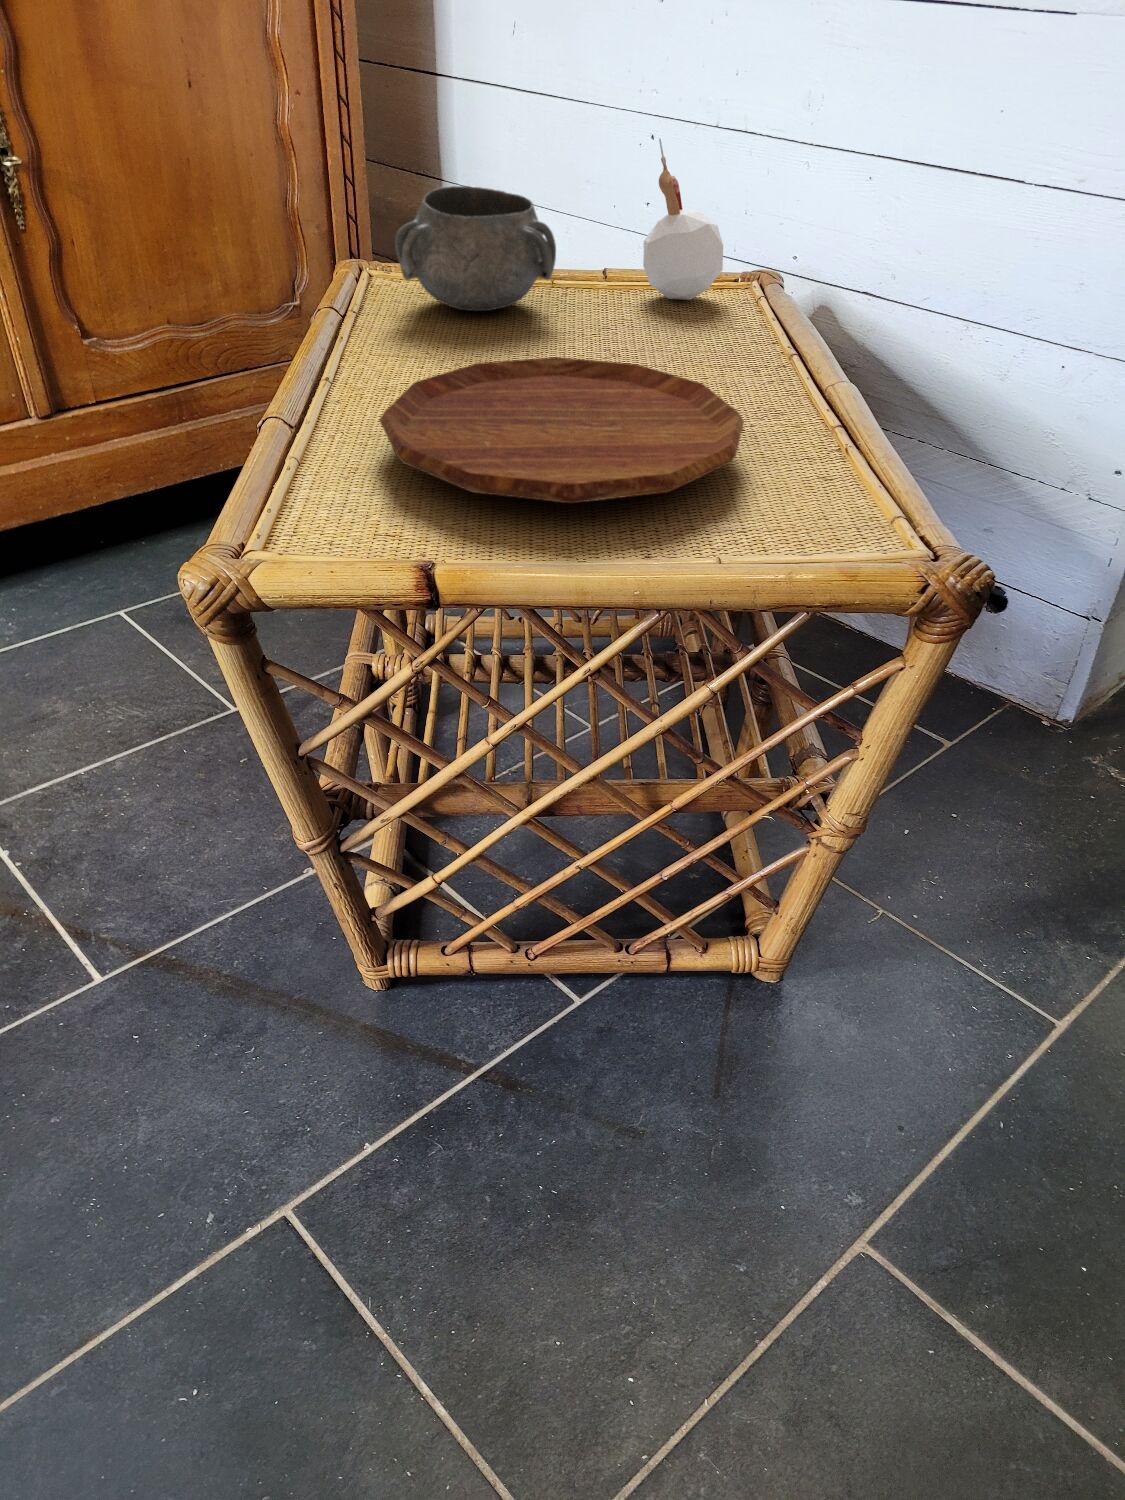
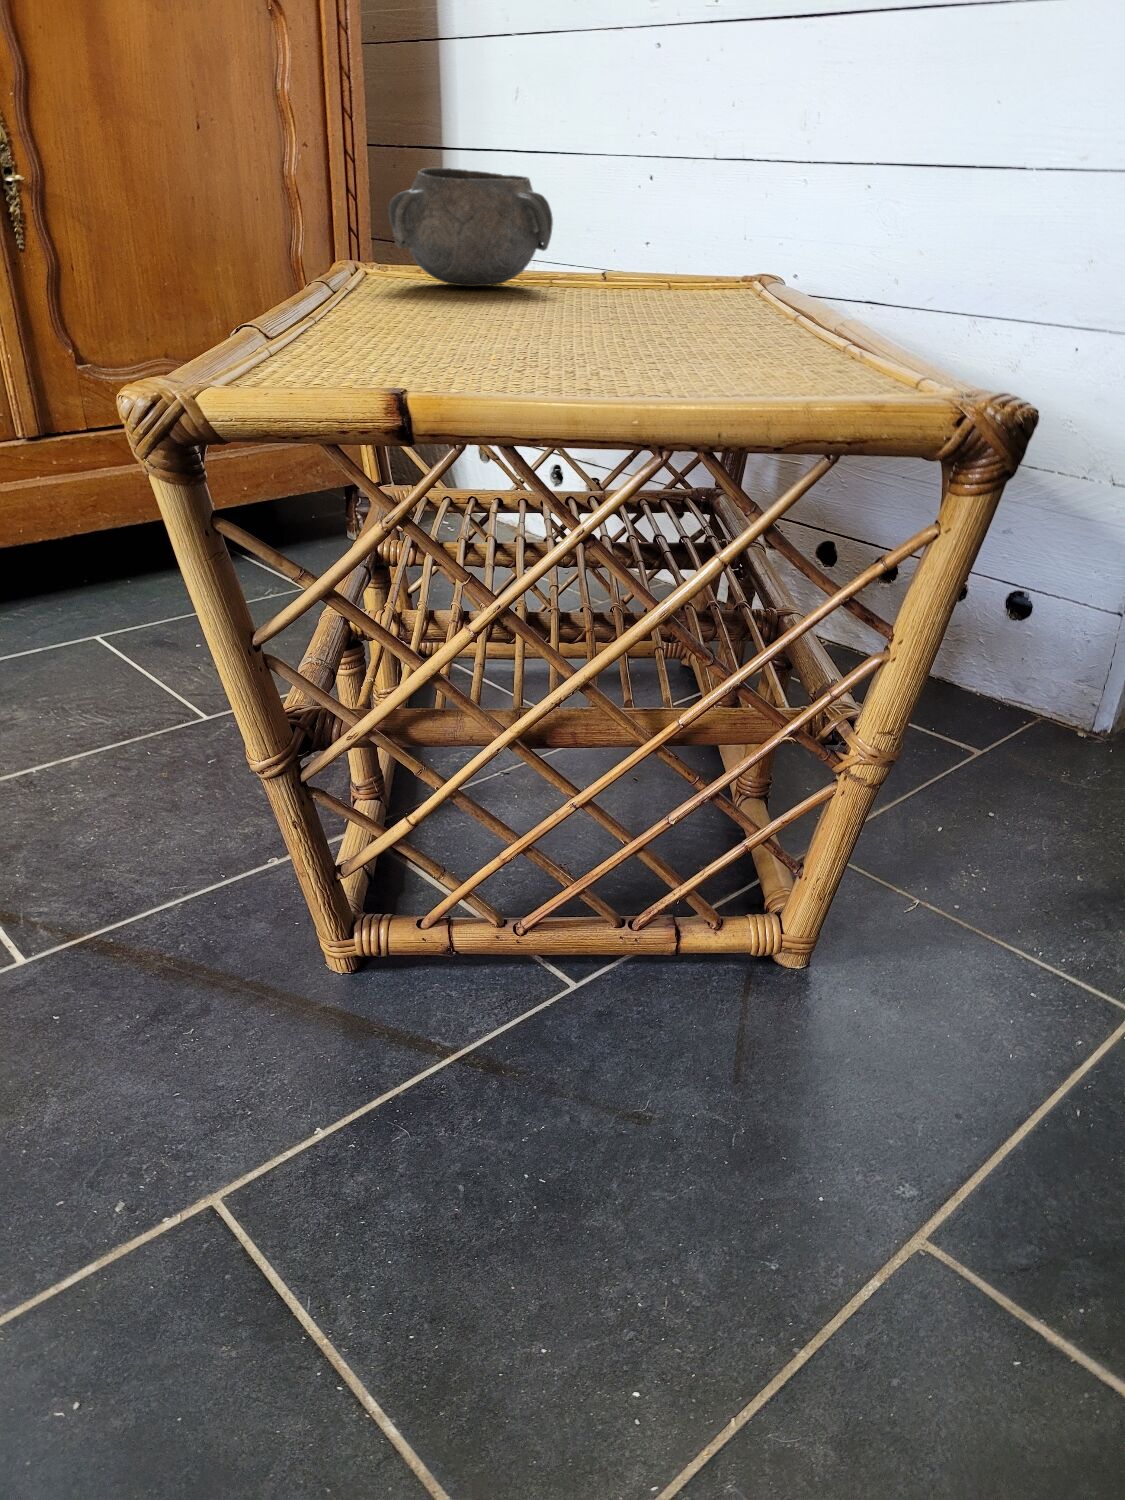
candle: present [643,138,723,300] -> none [642,127,723,287]
tray: present [379,357,744,503] -> none [357,276,750,348]

